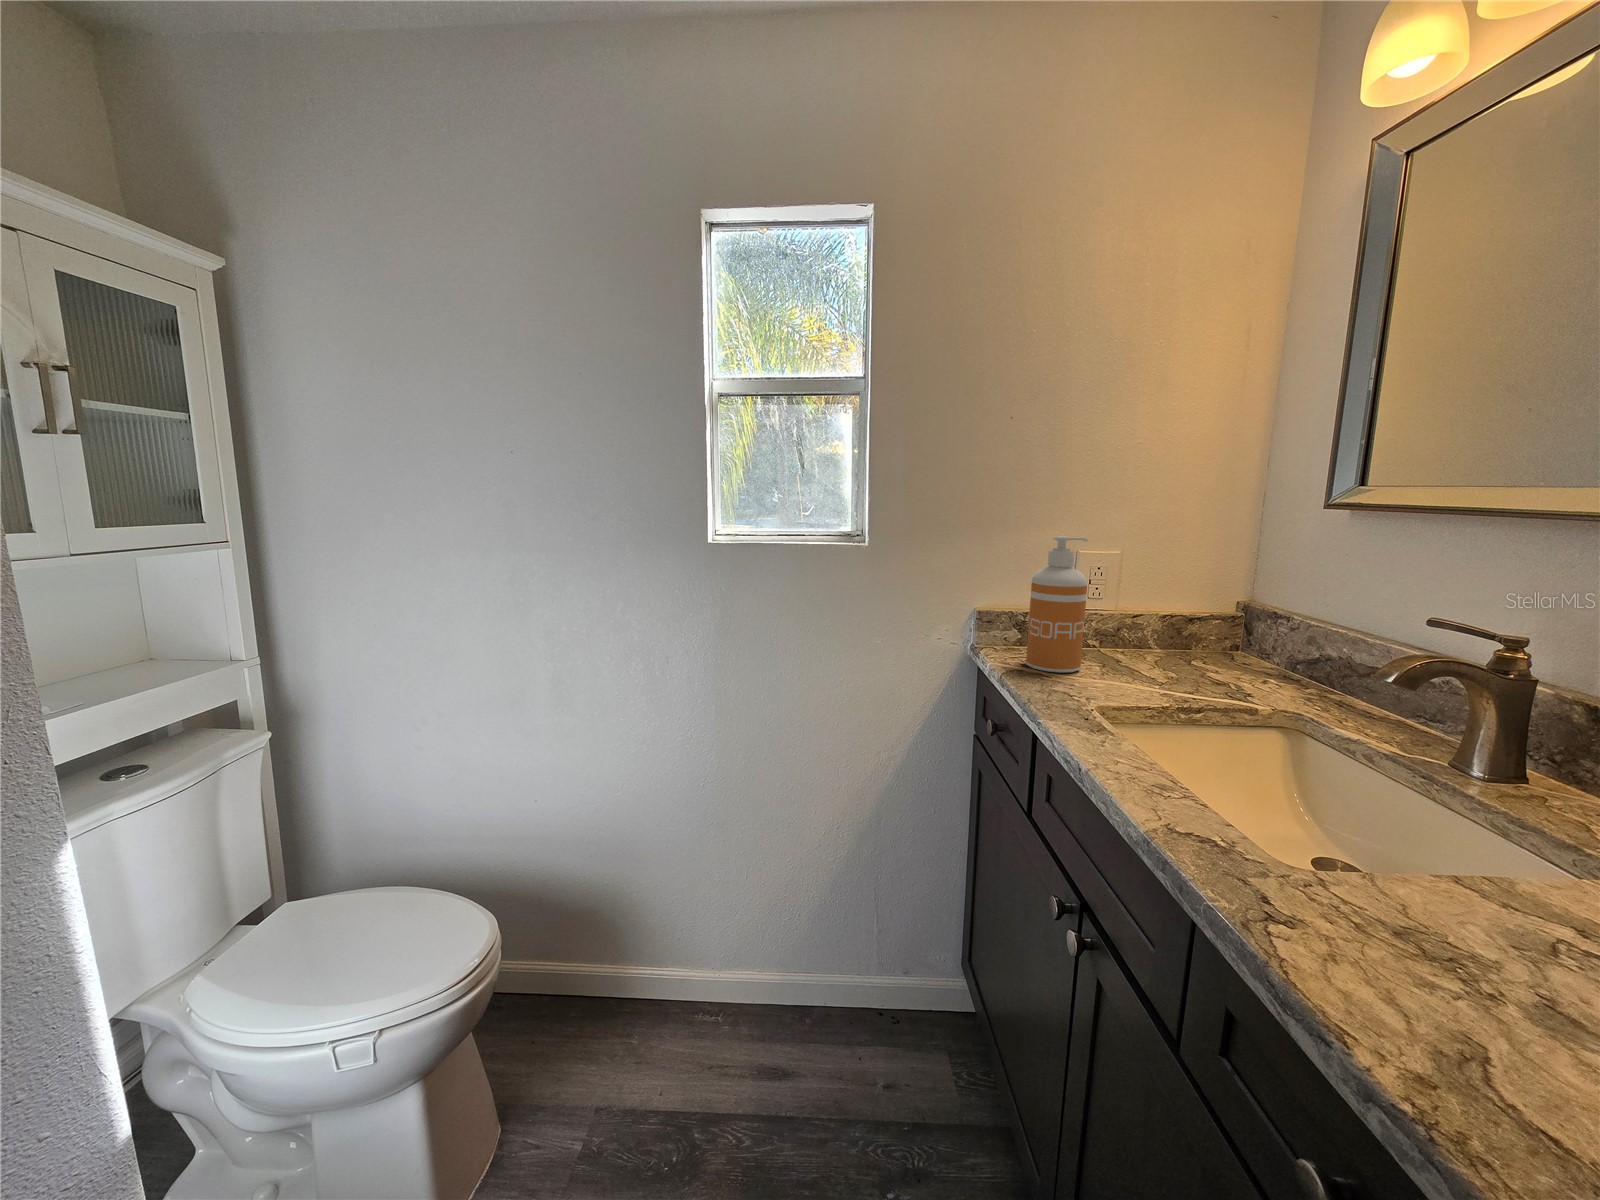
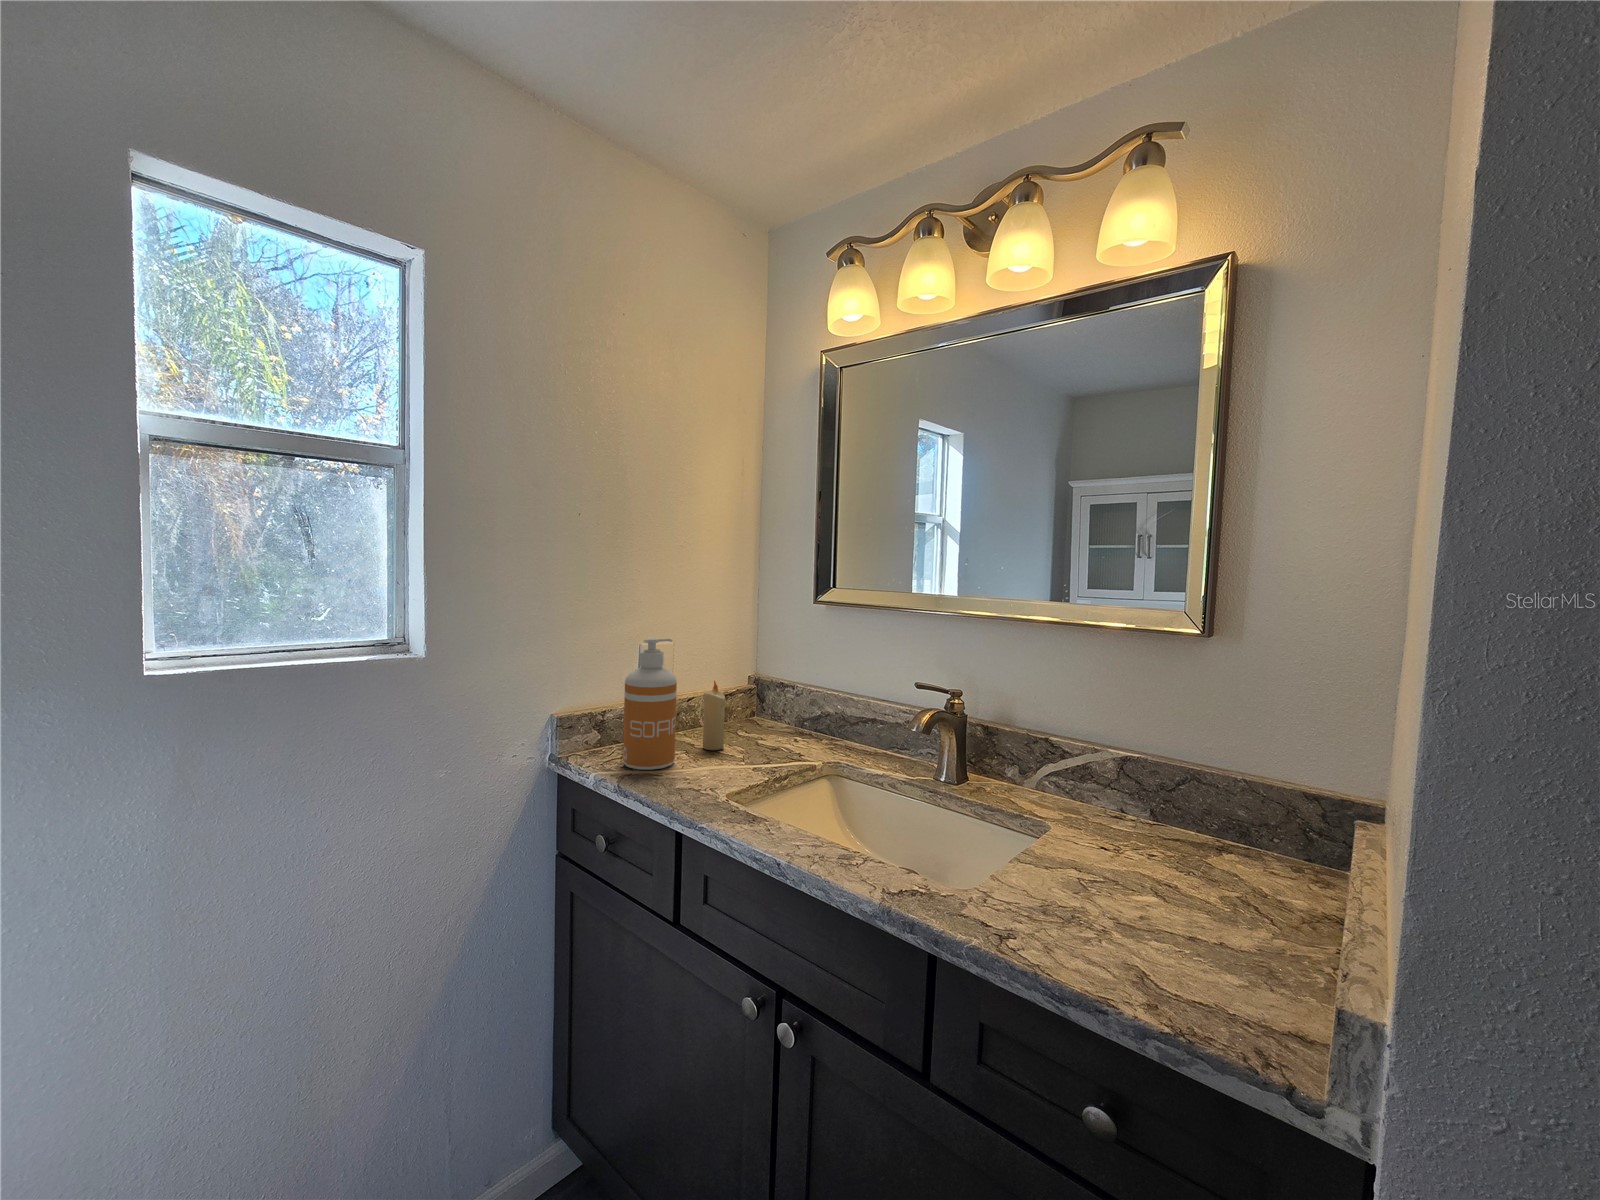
candle: none [1129,592,1161,672] -> present [703,681,726,750]

